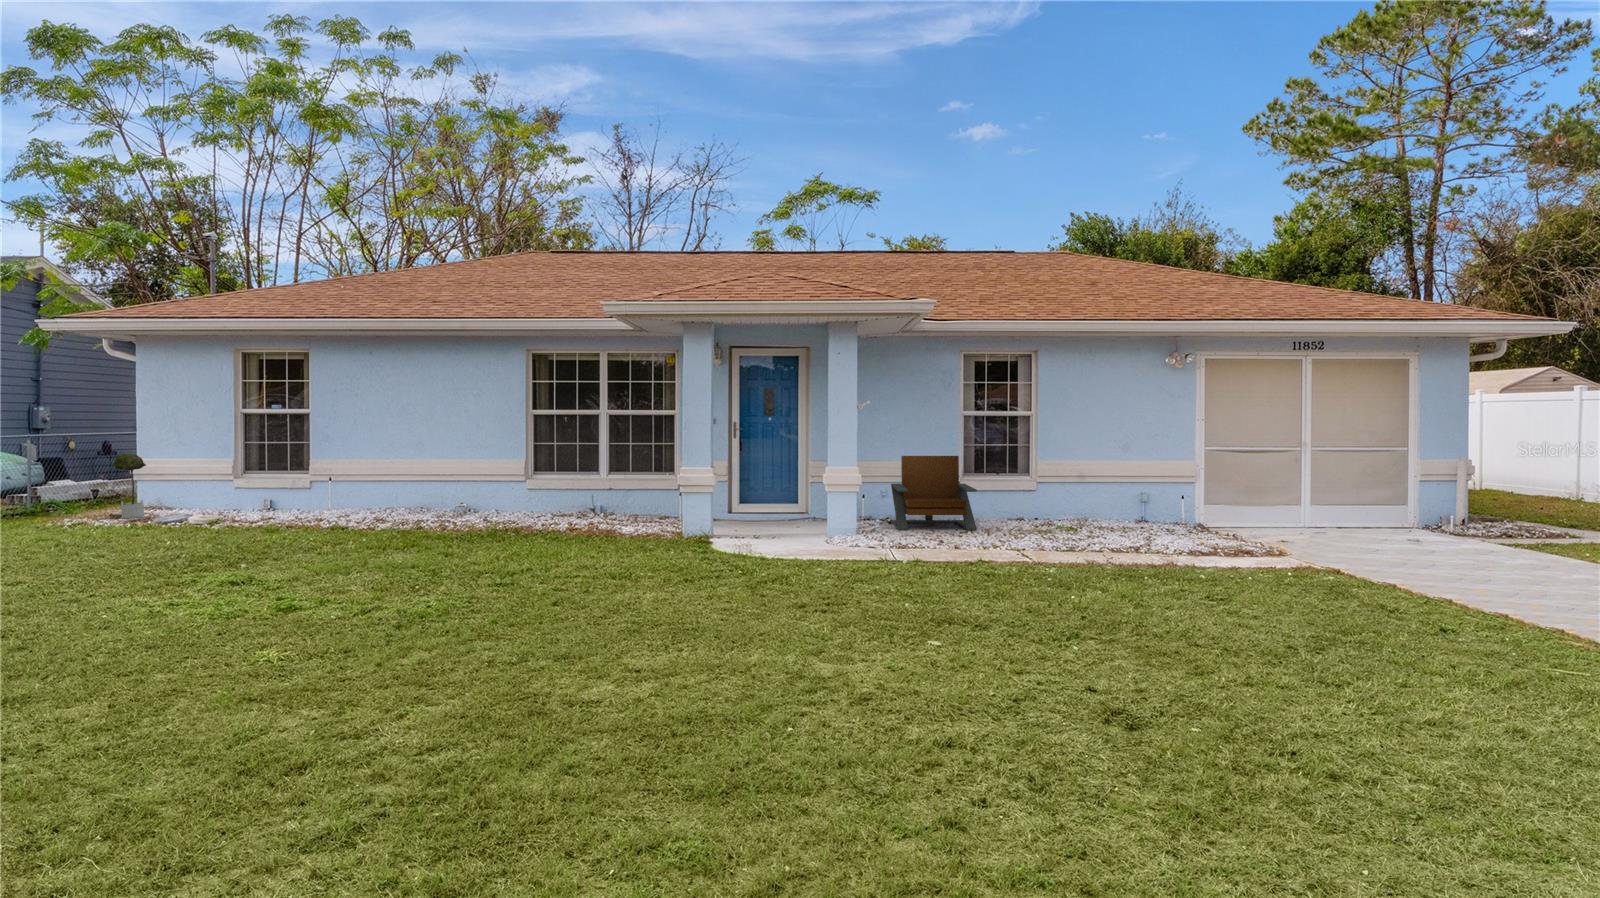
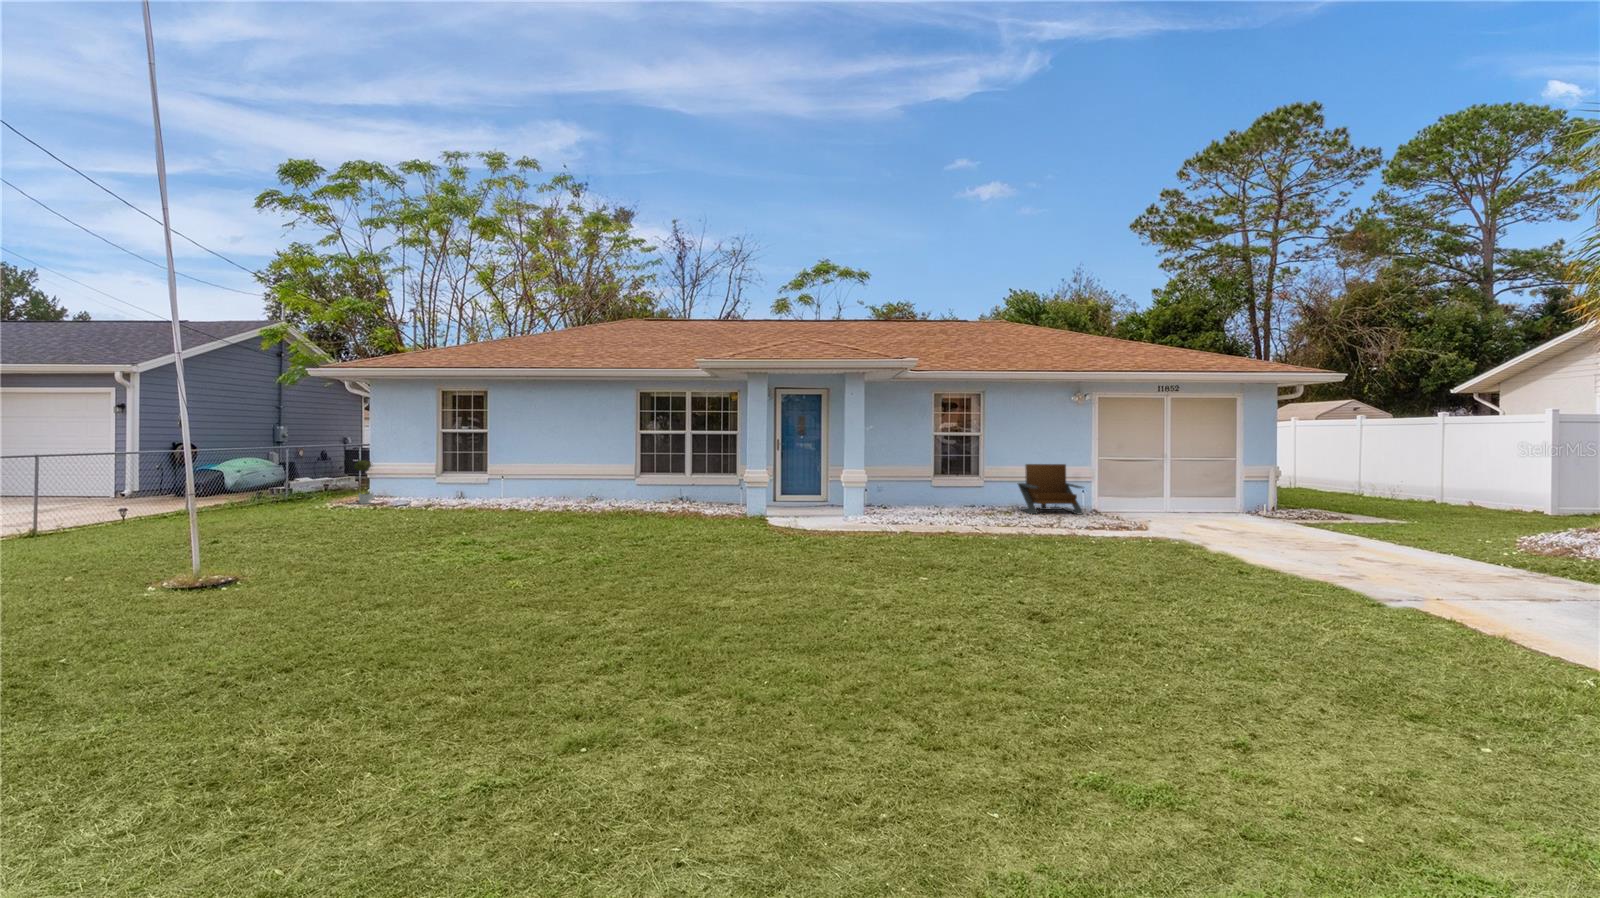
lounge chair: present [891,456,977,530] -> present [1018,464,1083,514]

